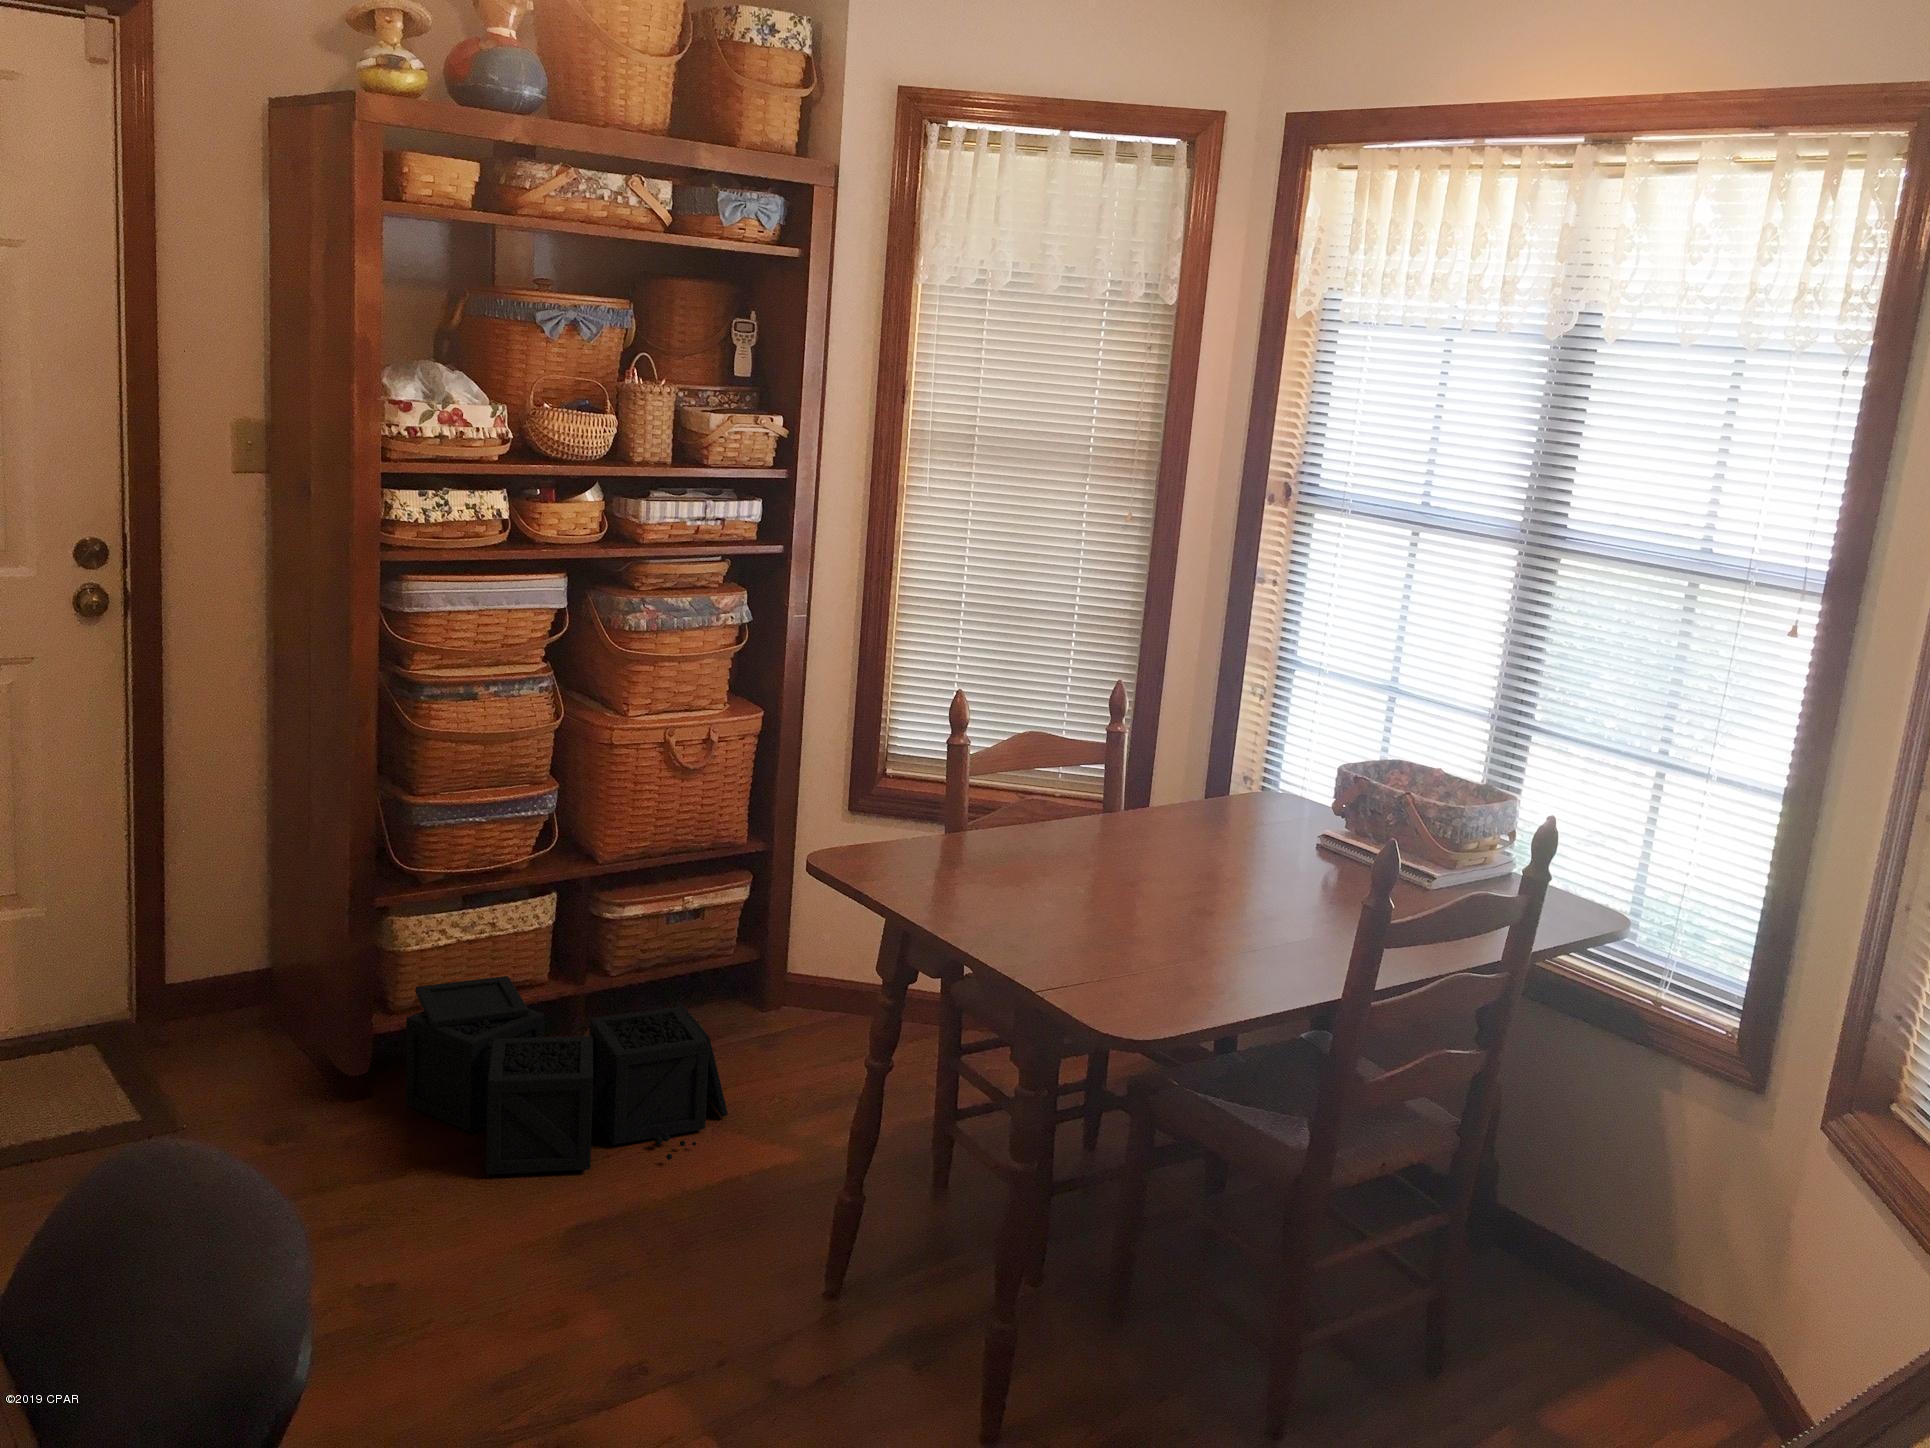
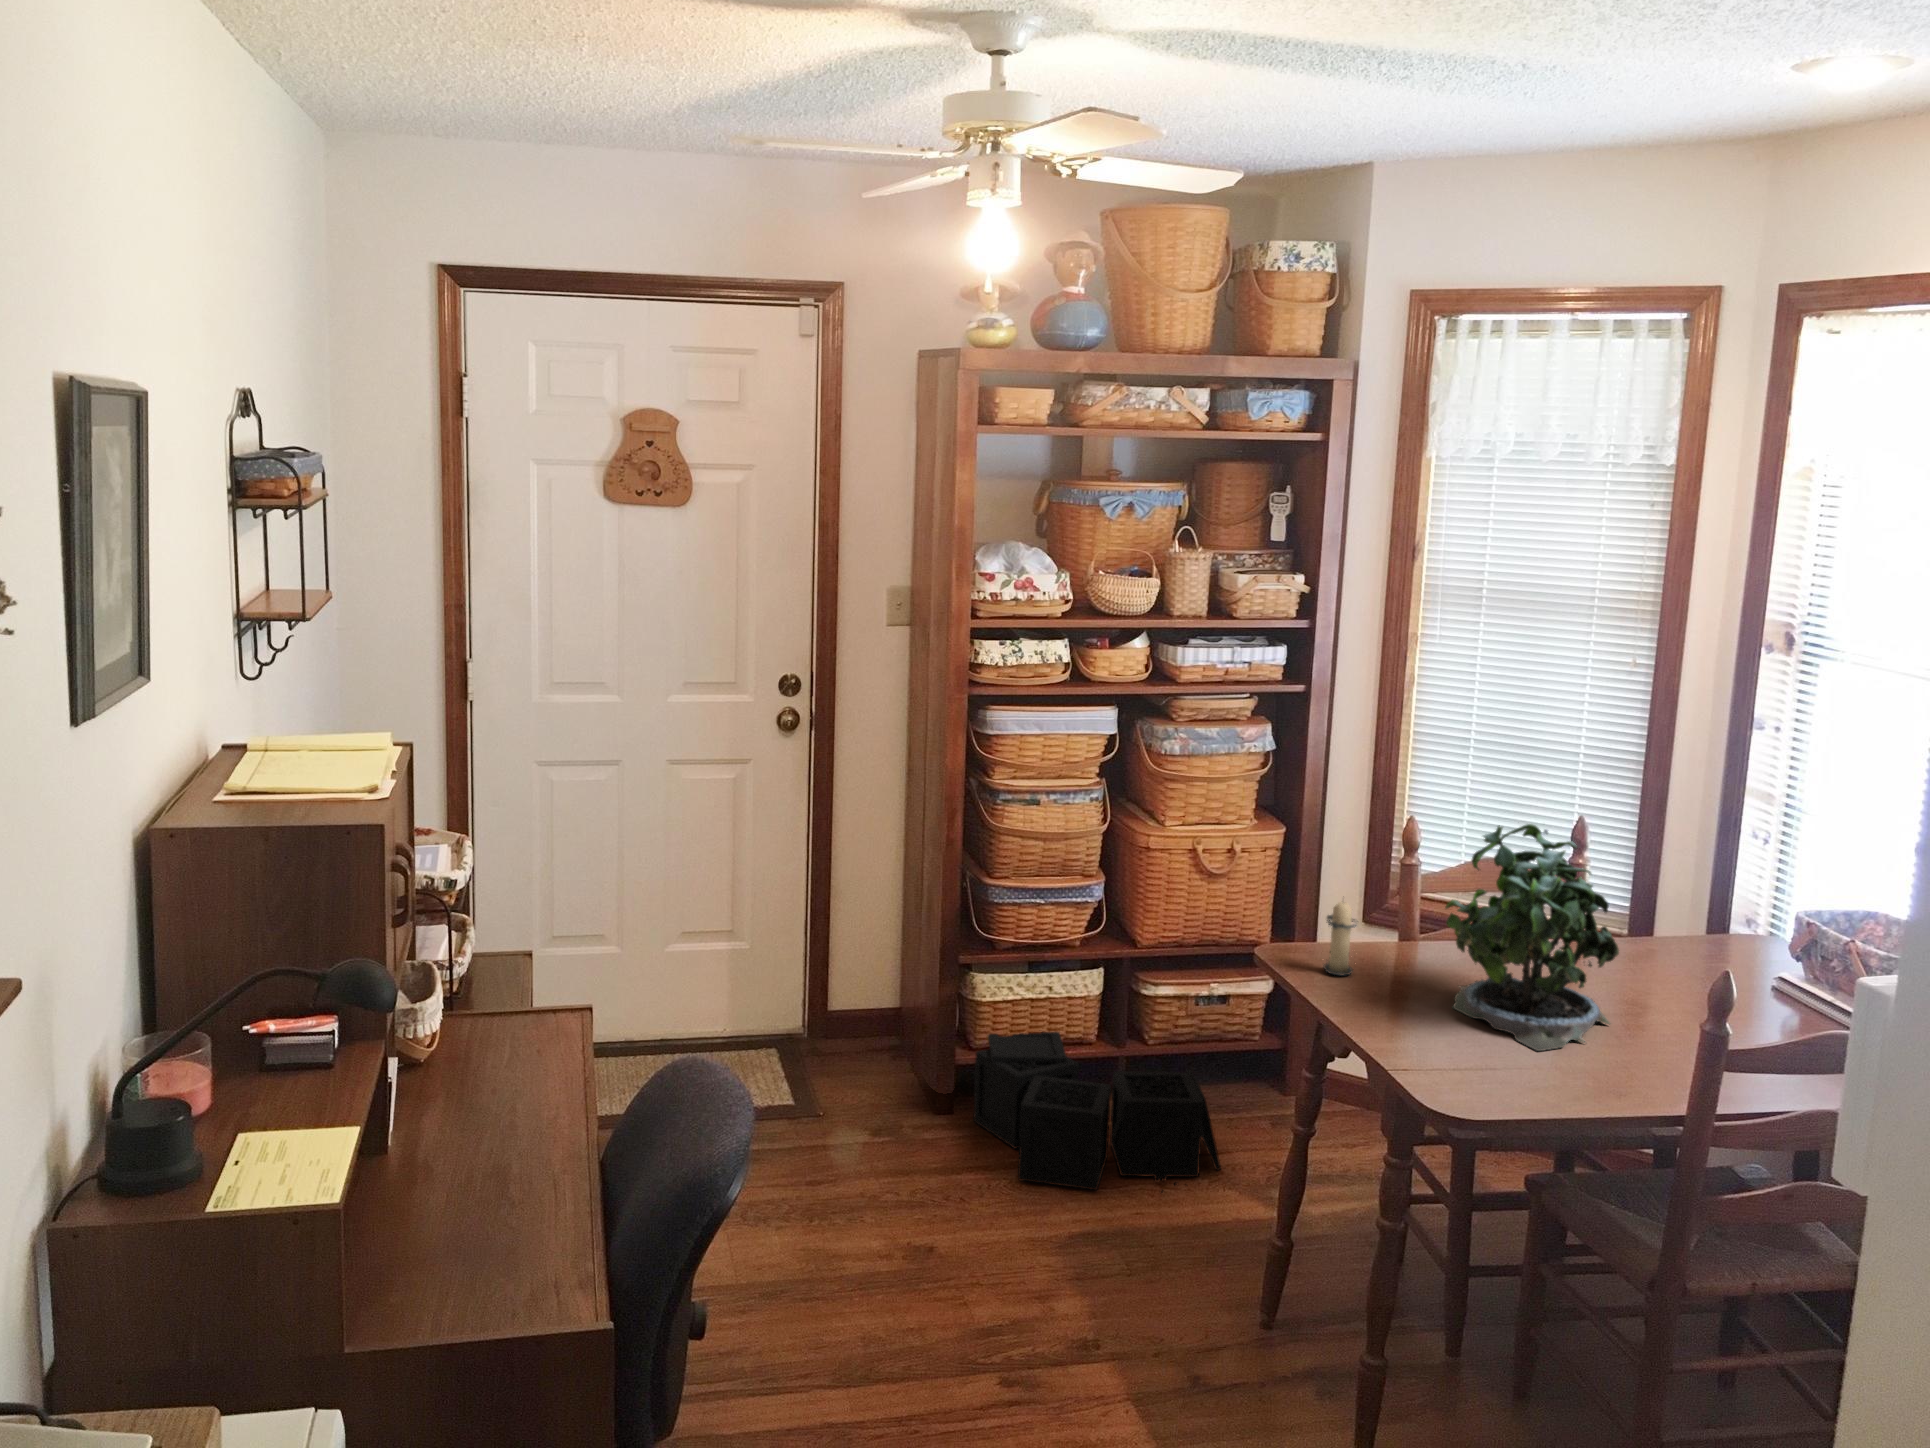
potted plant: none [1053,690,1231,952] -> present [1445,824,1619,1051]
candle: none [896,791,945,886] -> present [1324,901,1358,975]

